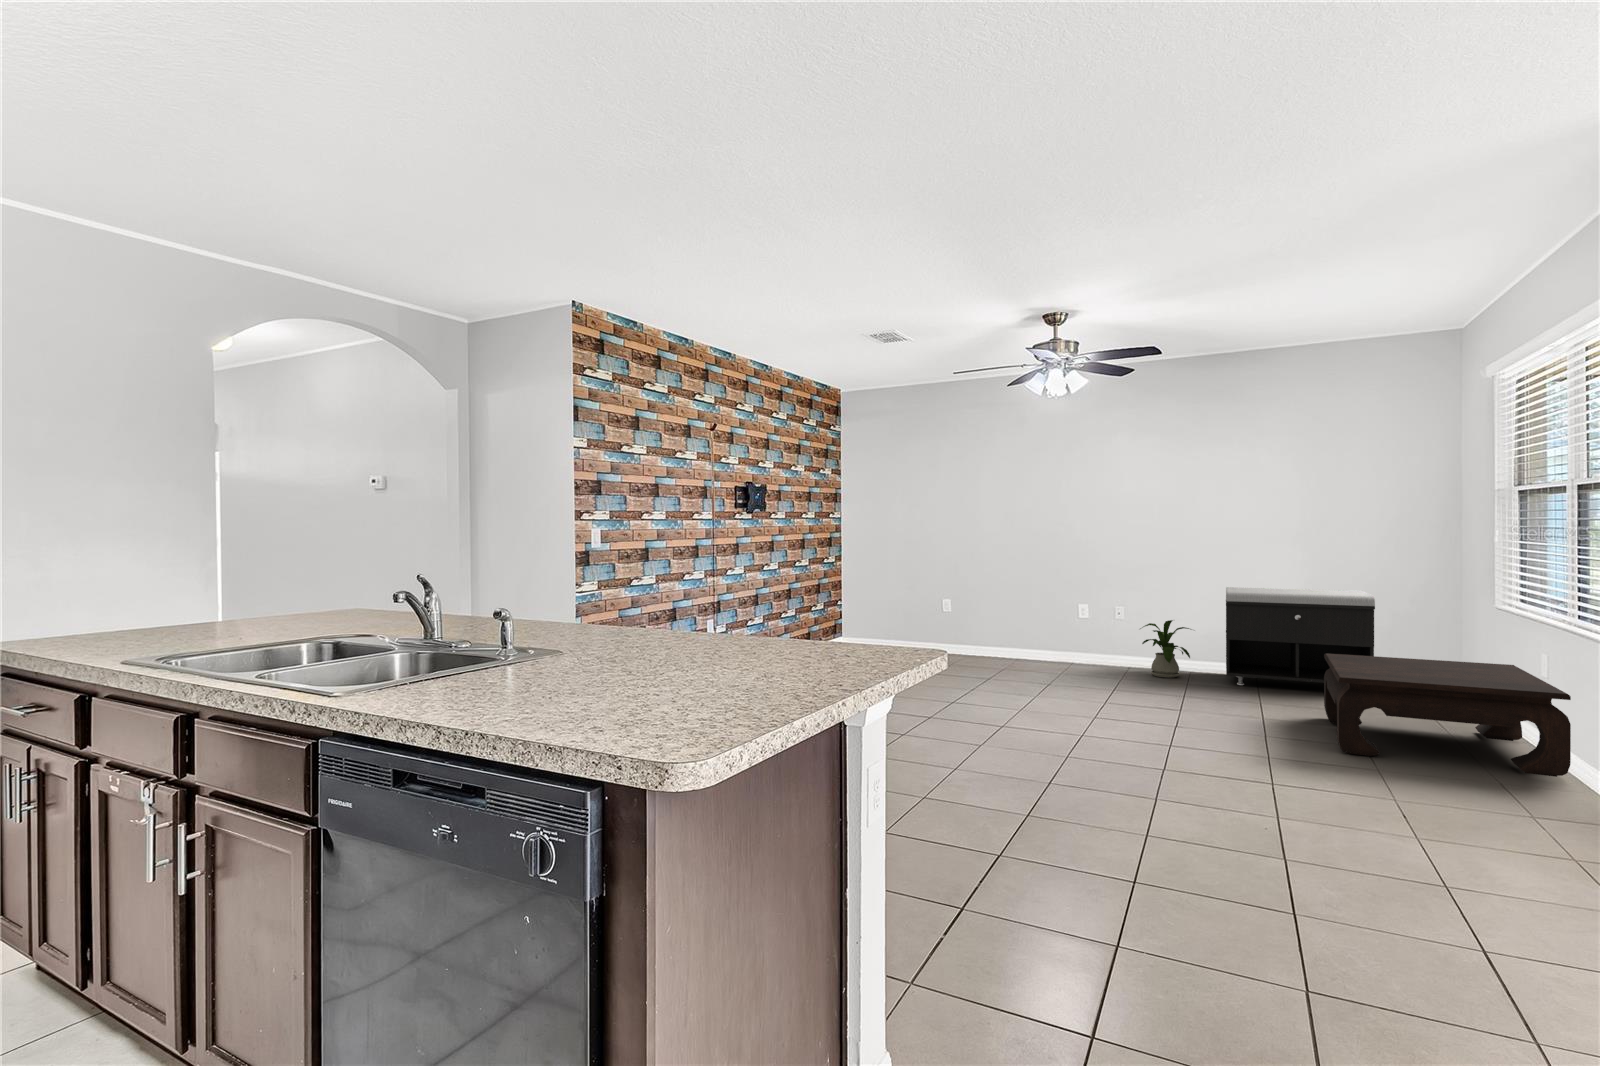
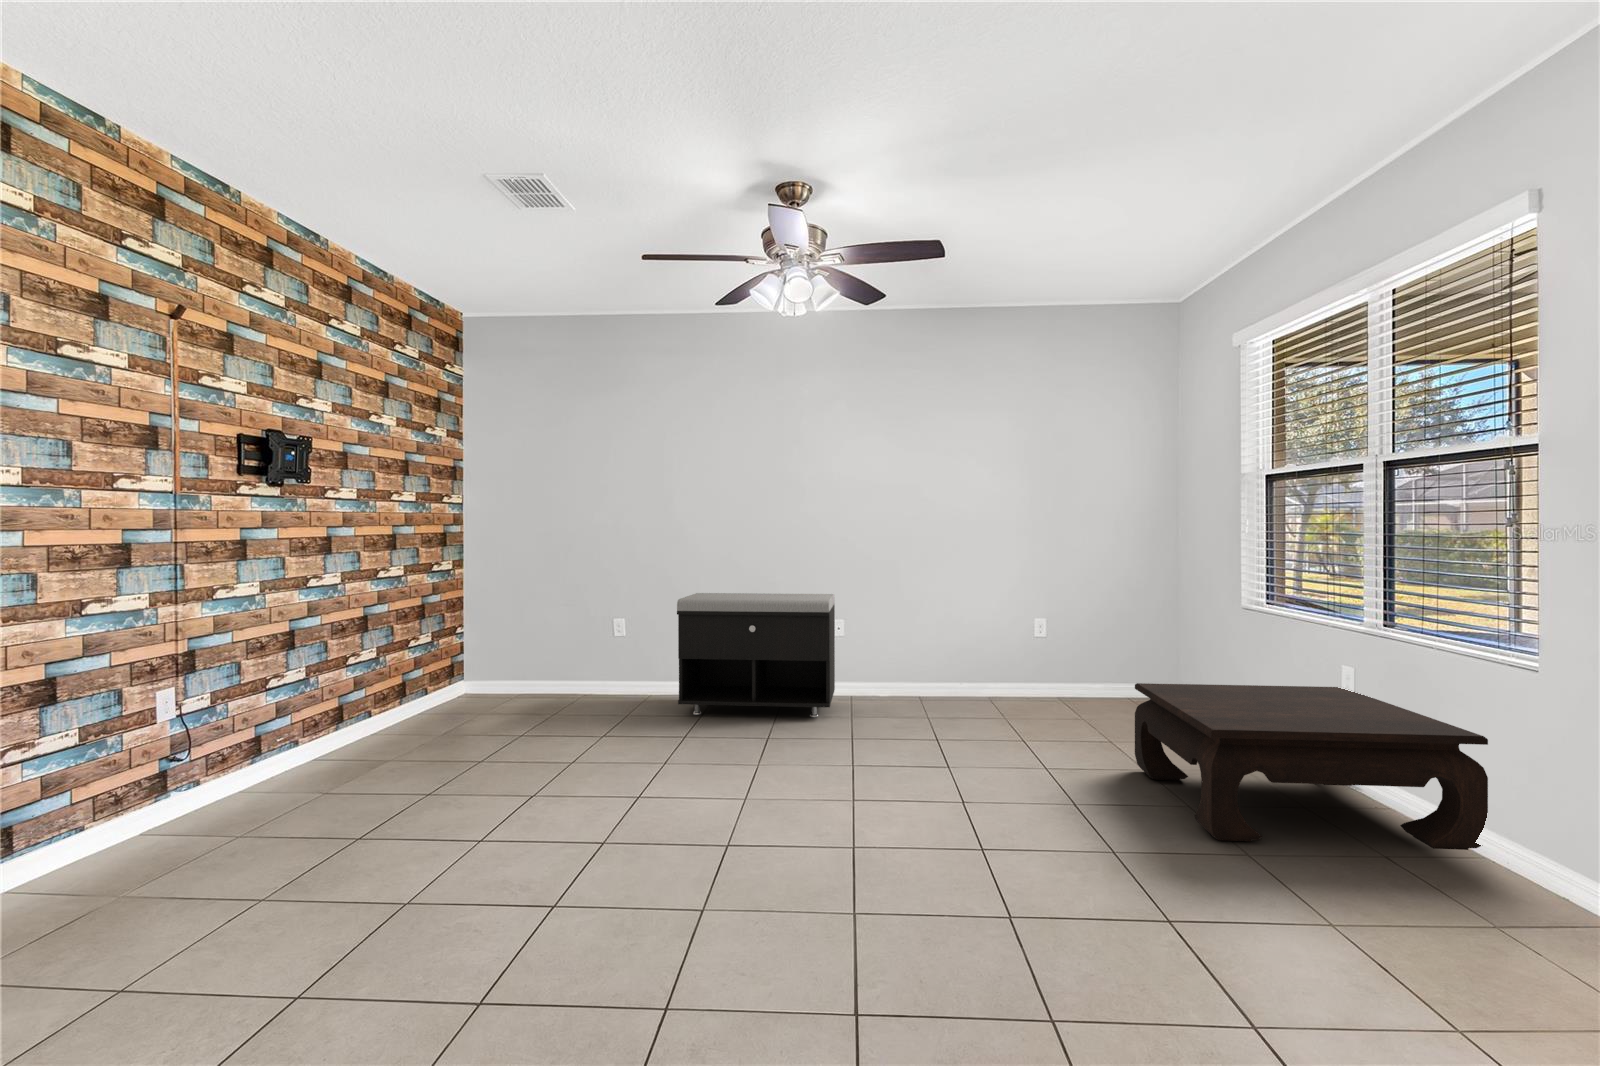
storage bench: present [1226,587,1375,685] -> present [677,593,835,717]
house plant: present [1140,620,1190,678] -> none [881,640,950,717]

